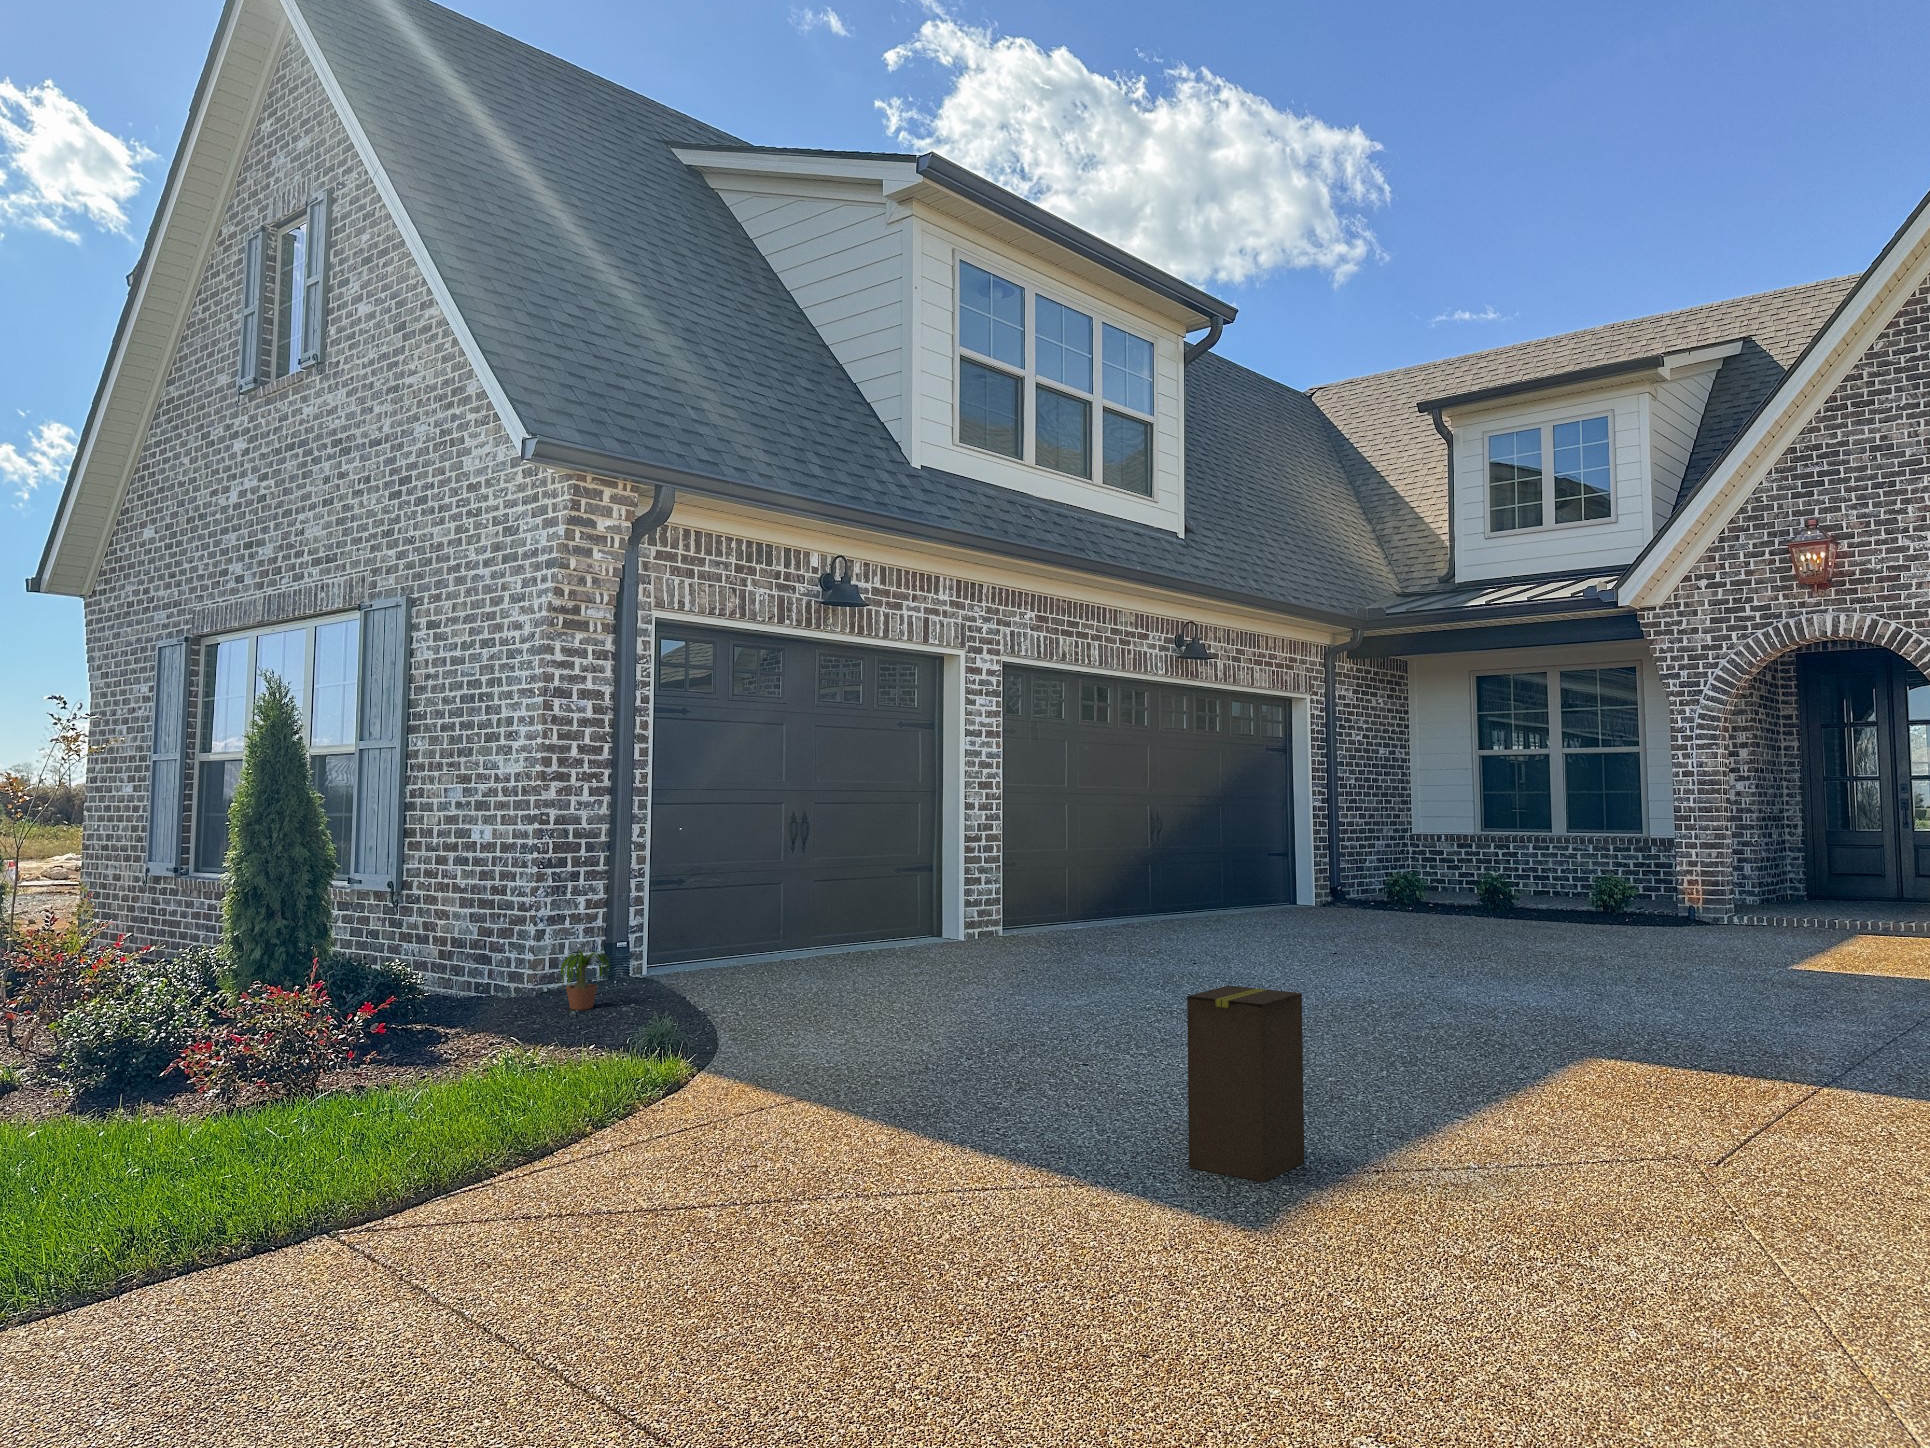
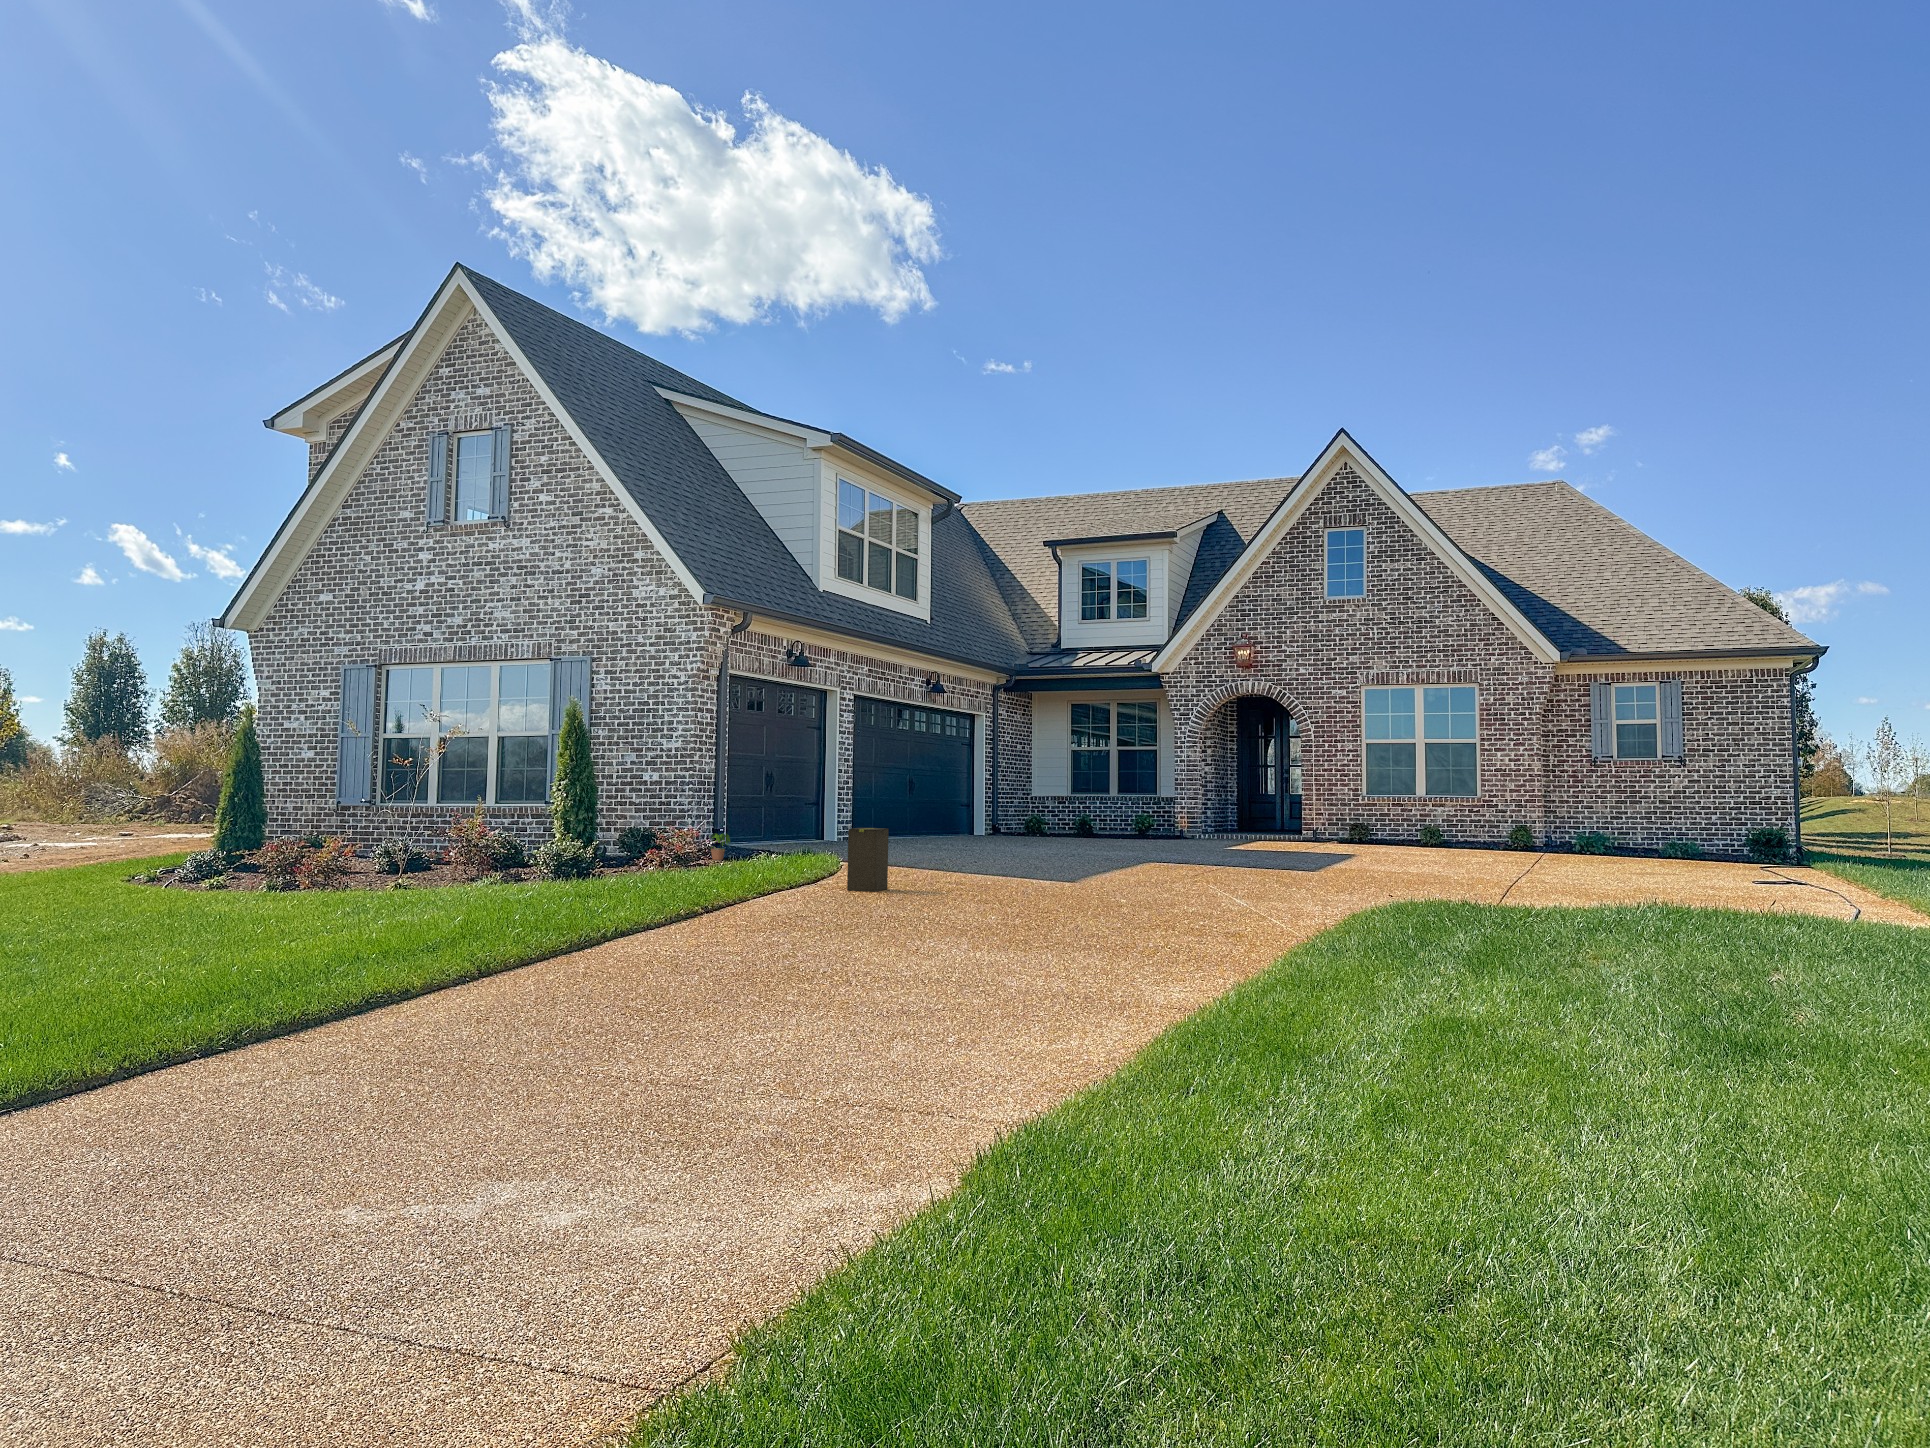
cardboard box: present [1187,986,1304,1182] -> present [847,828,889,892]

